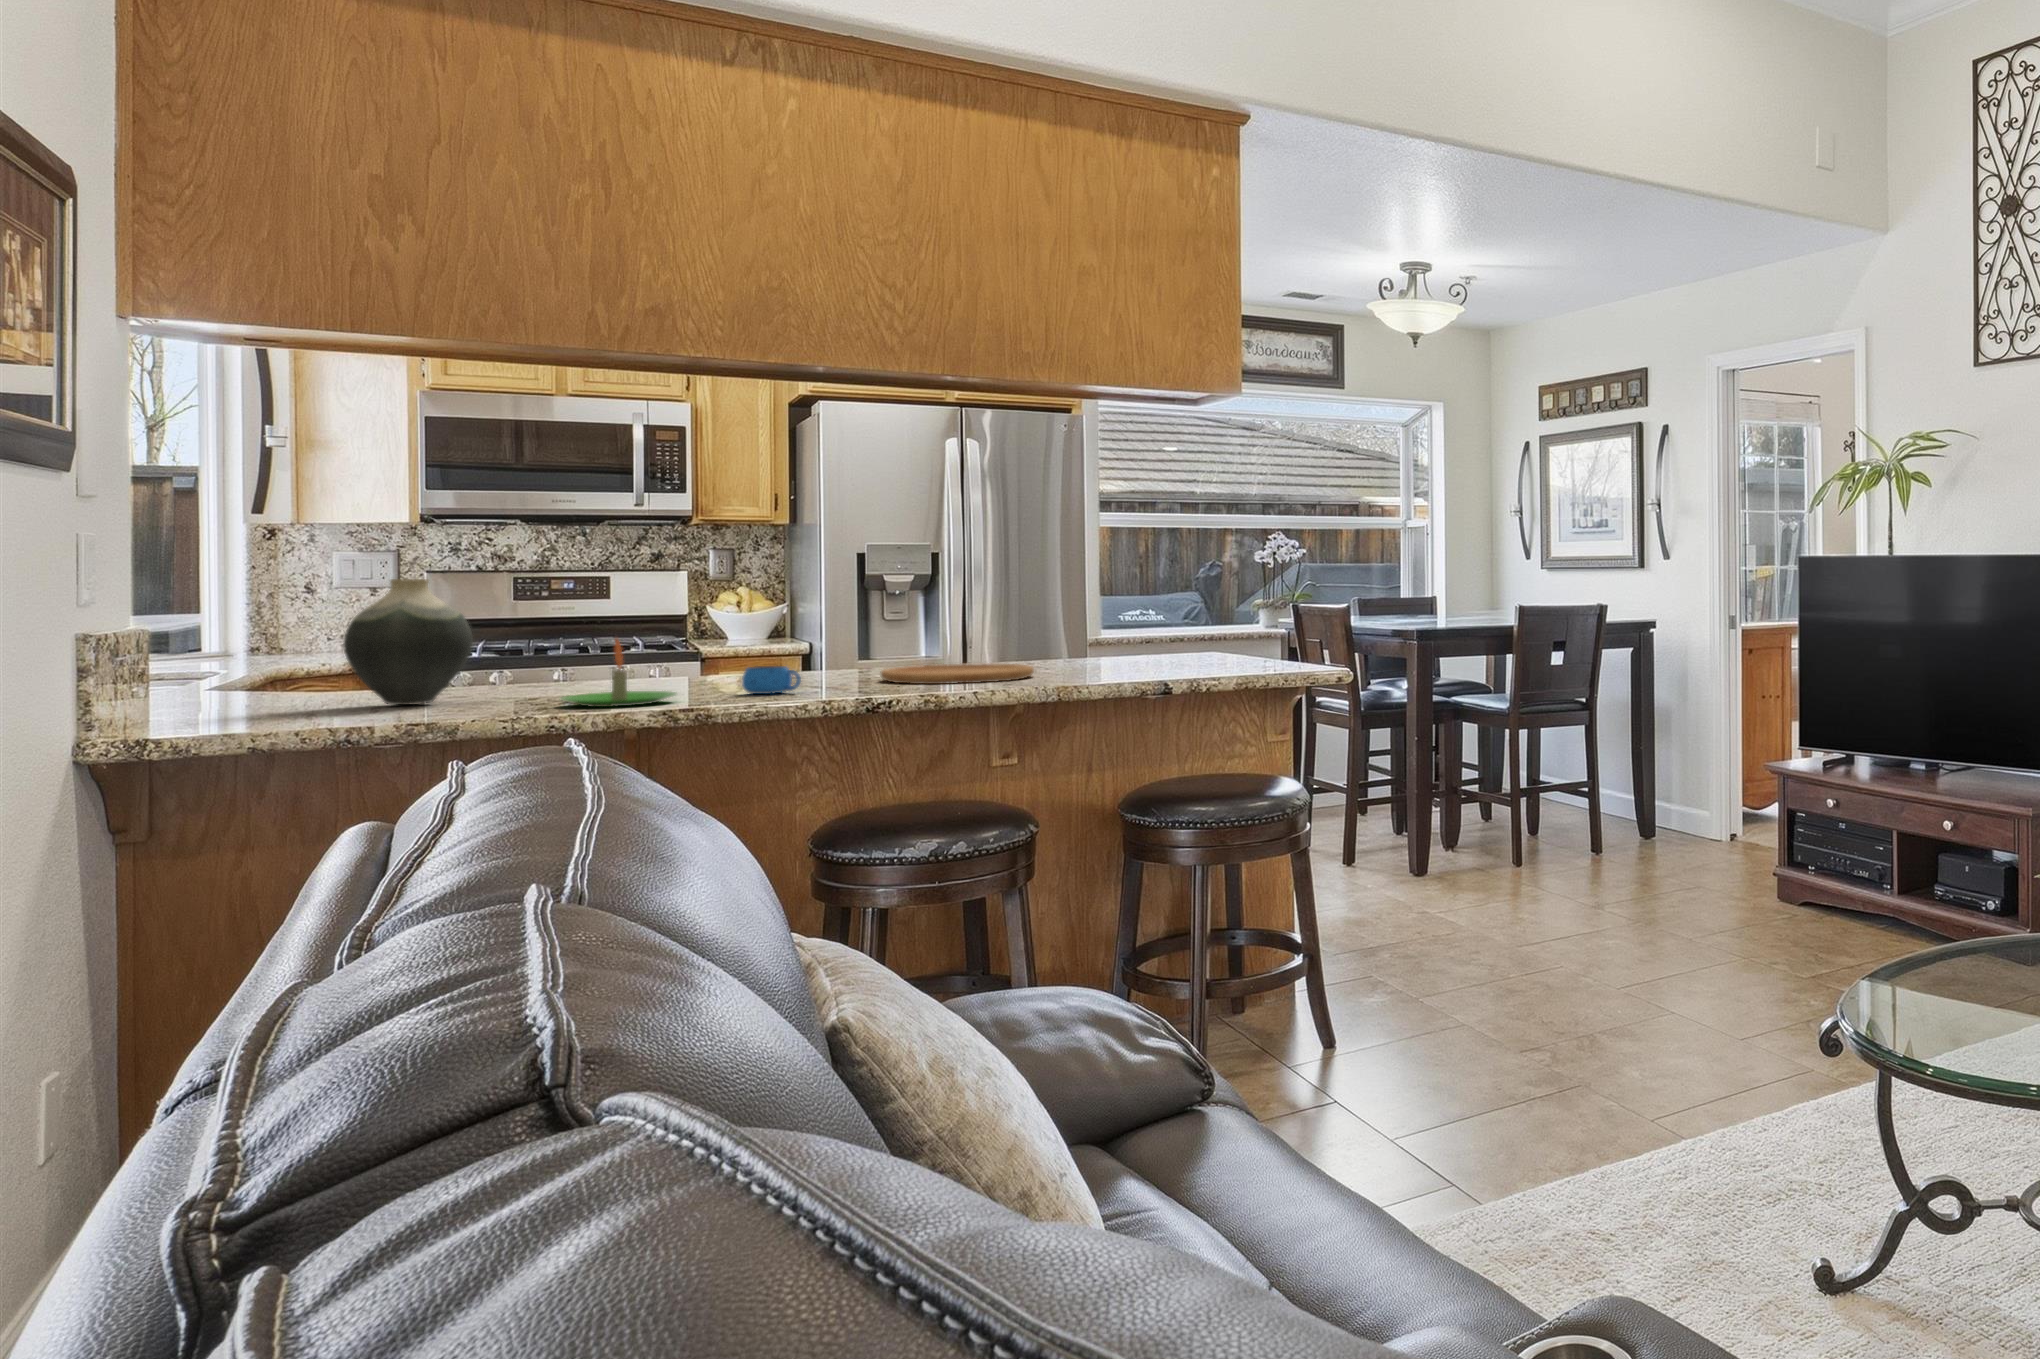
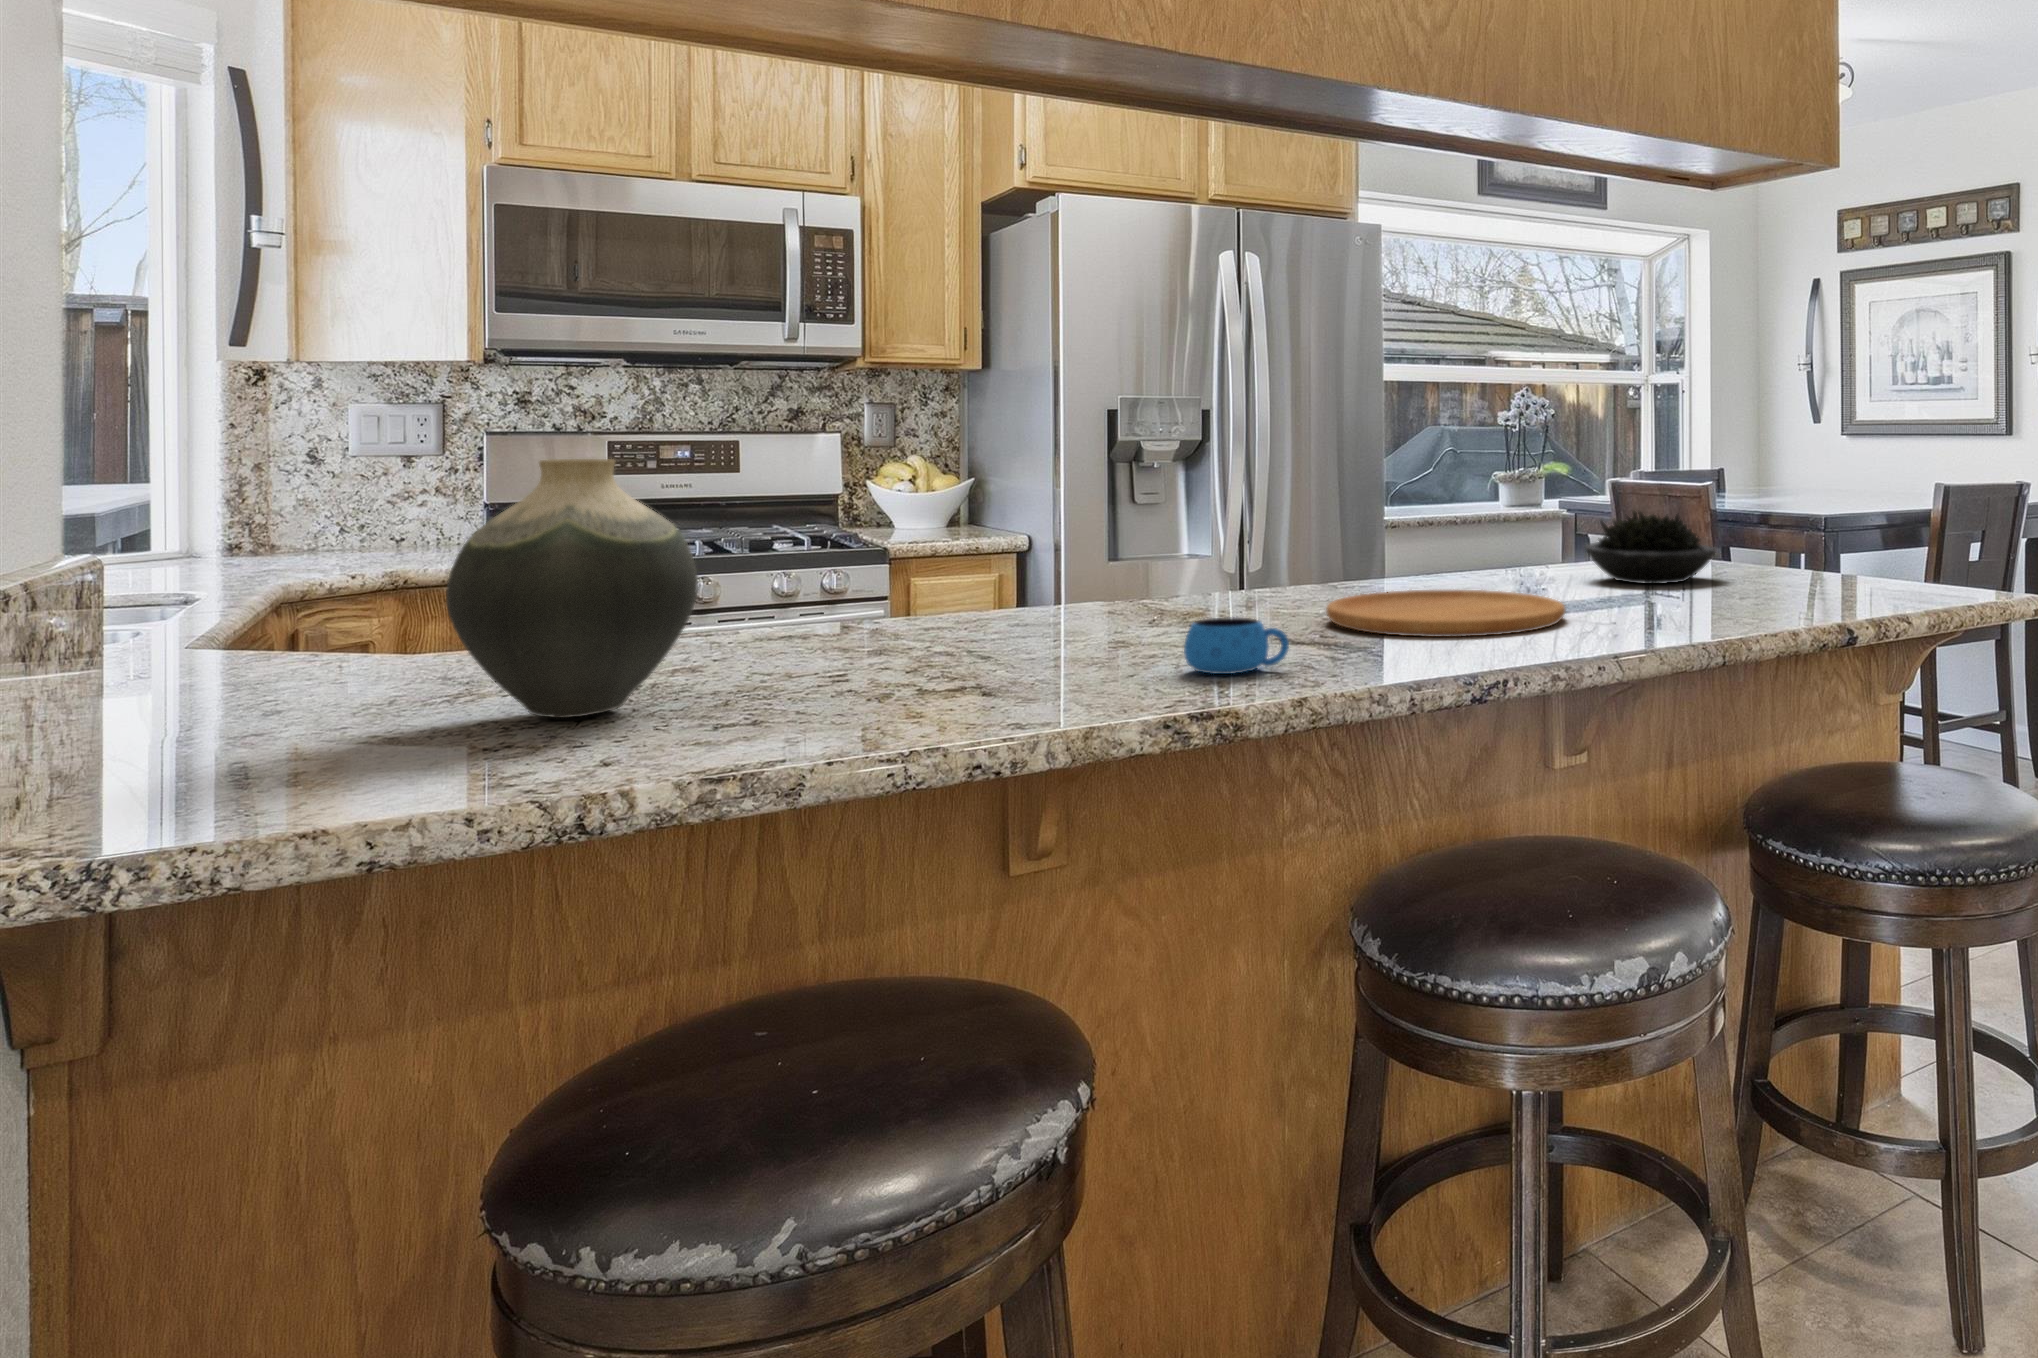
succulent plant: none [1120,617,1210,665] -> present [1585,510,1716,584]
candle: present [561,640,676,707] -> none [903,580,1122,728]

